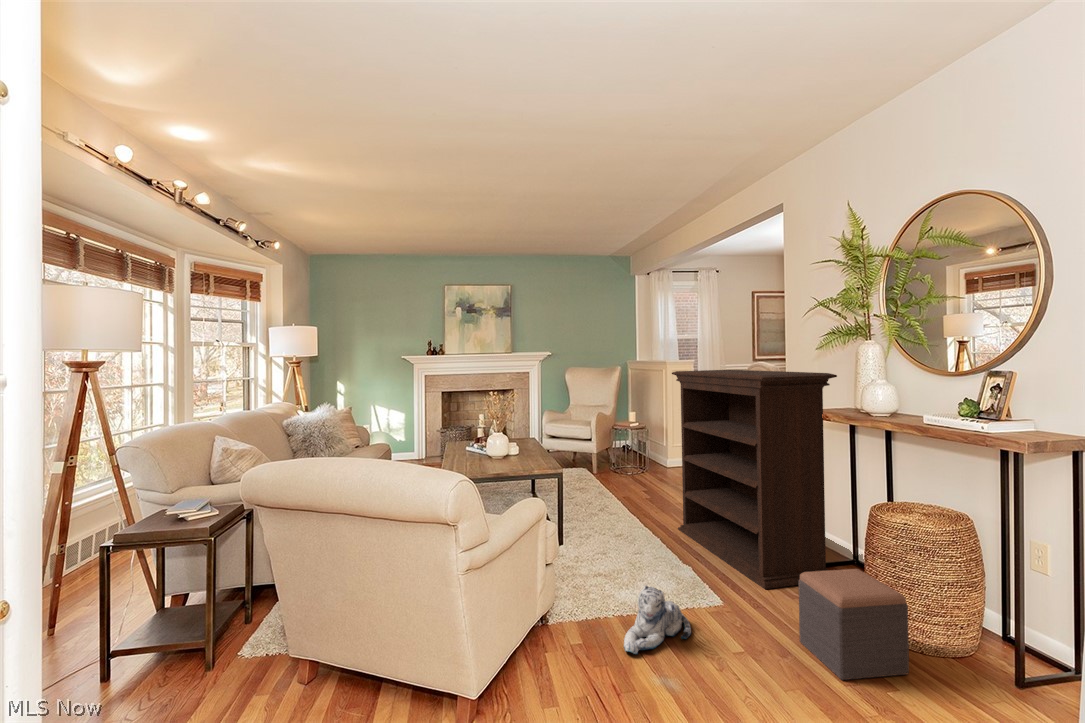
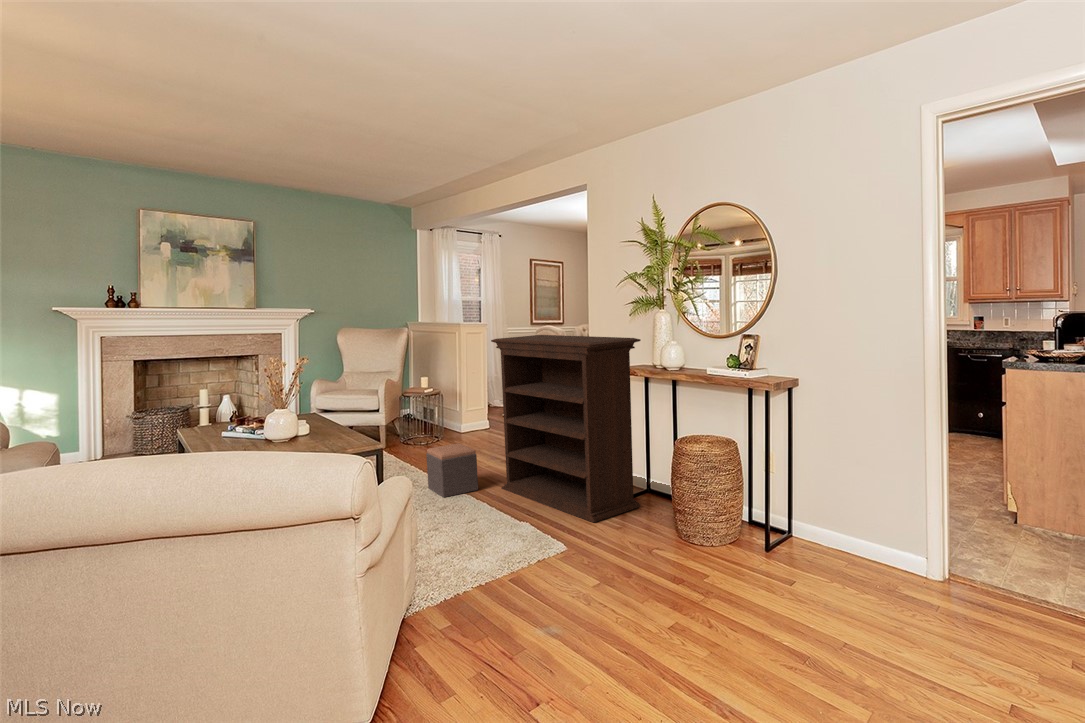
footstool: present [799,569,909,680] -> present [426,443,478,497]
plush toy: present [624,586,692,654] -> none [505,532,554,589]

